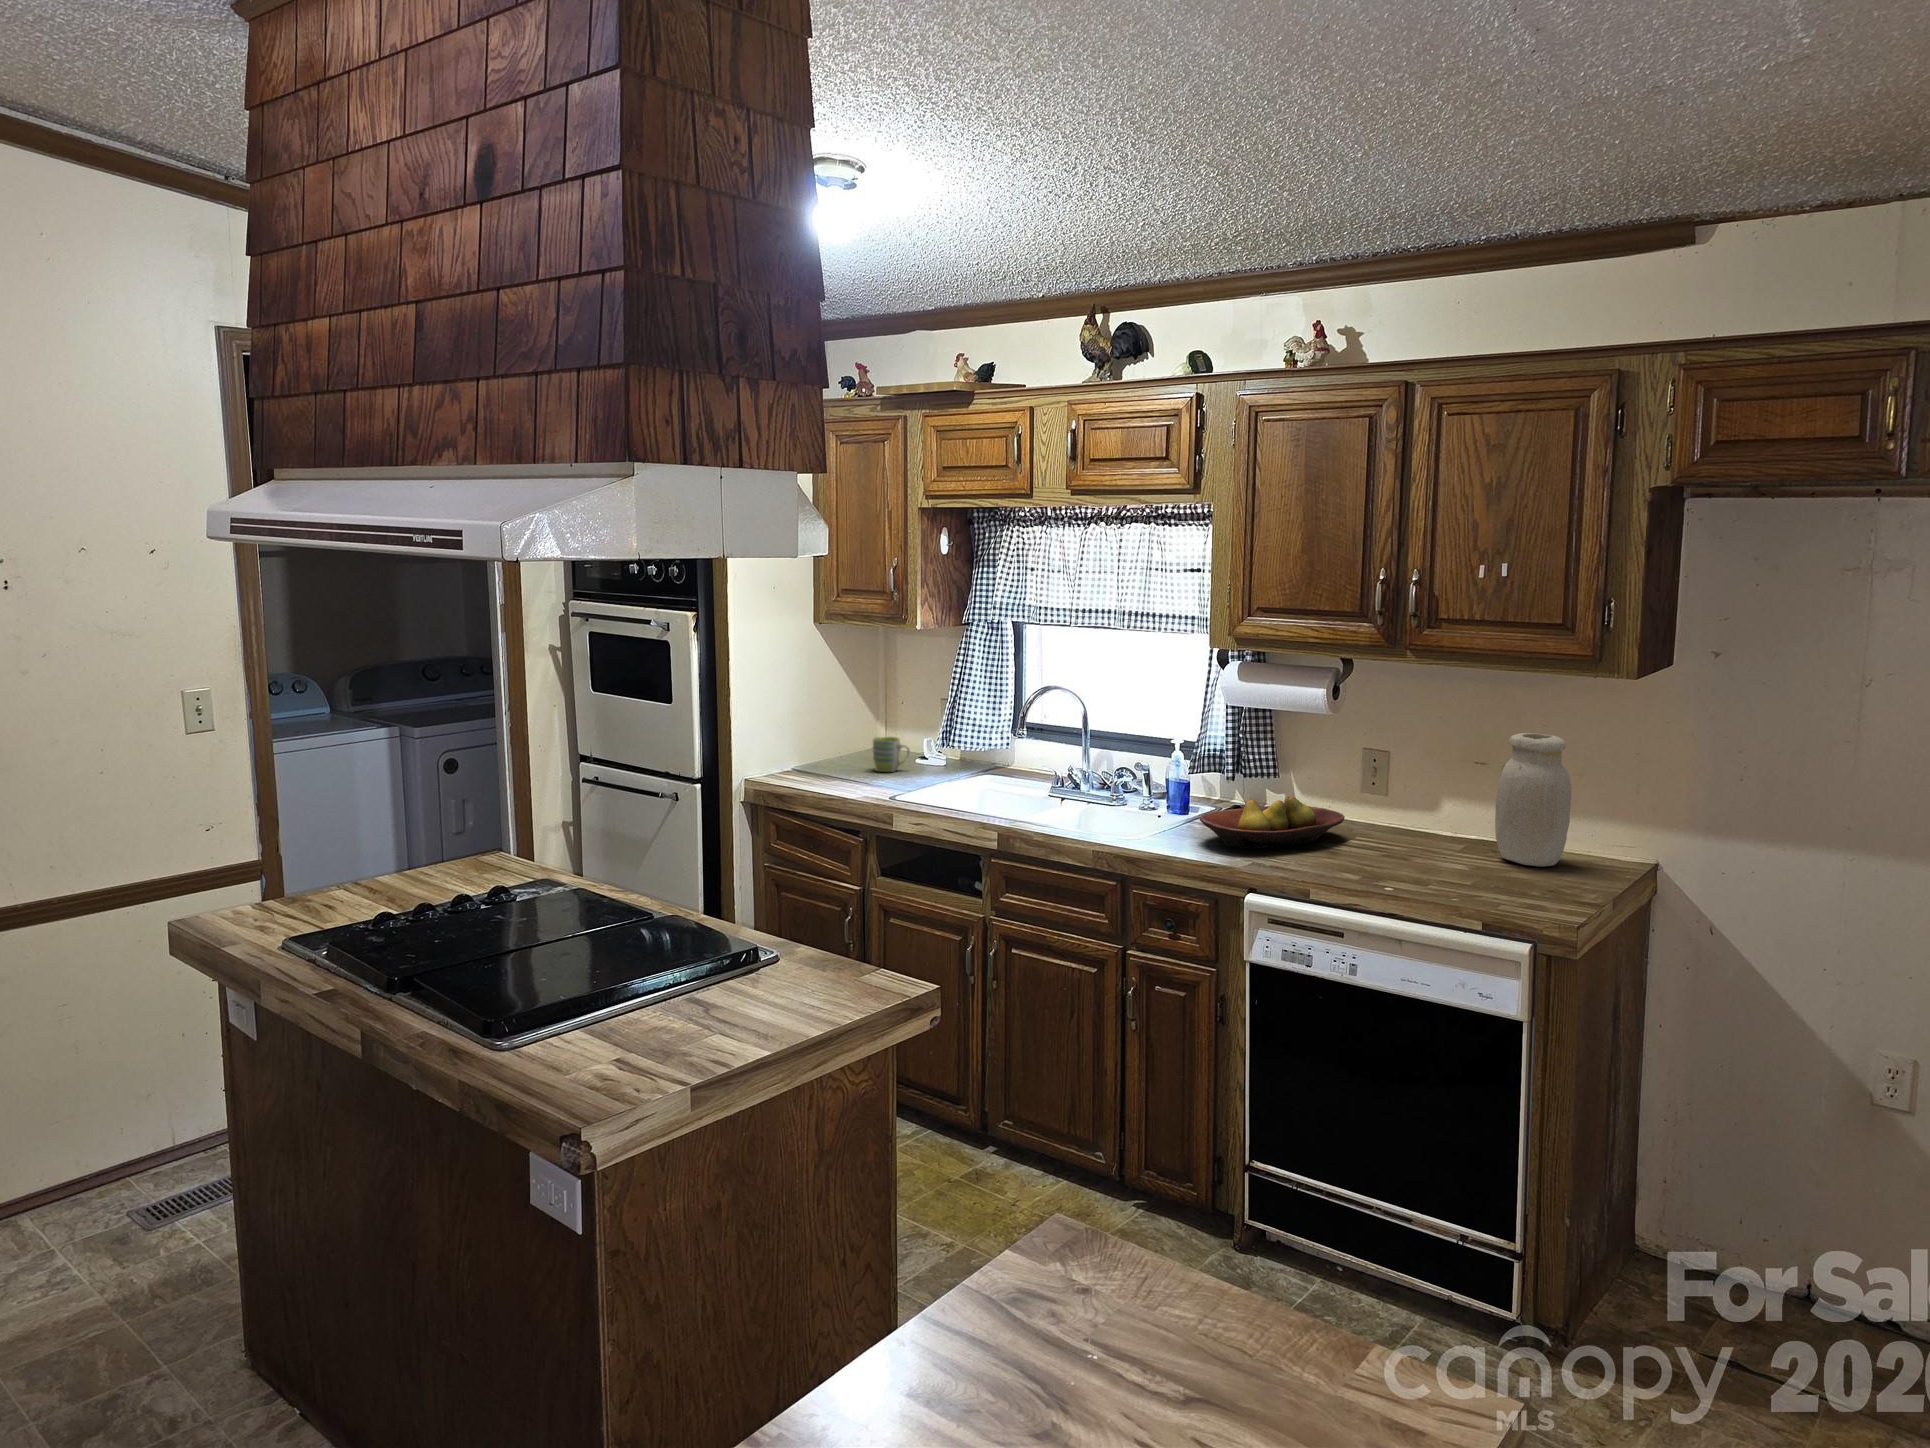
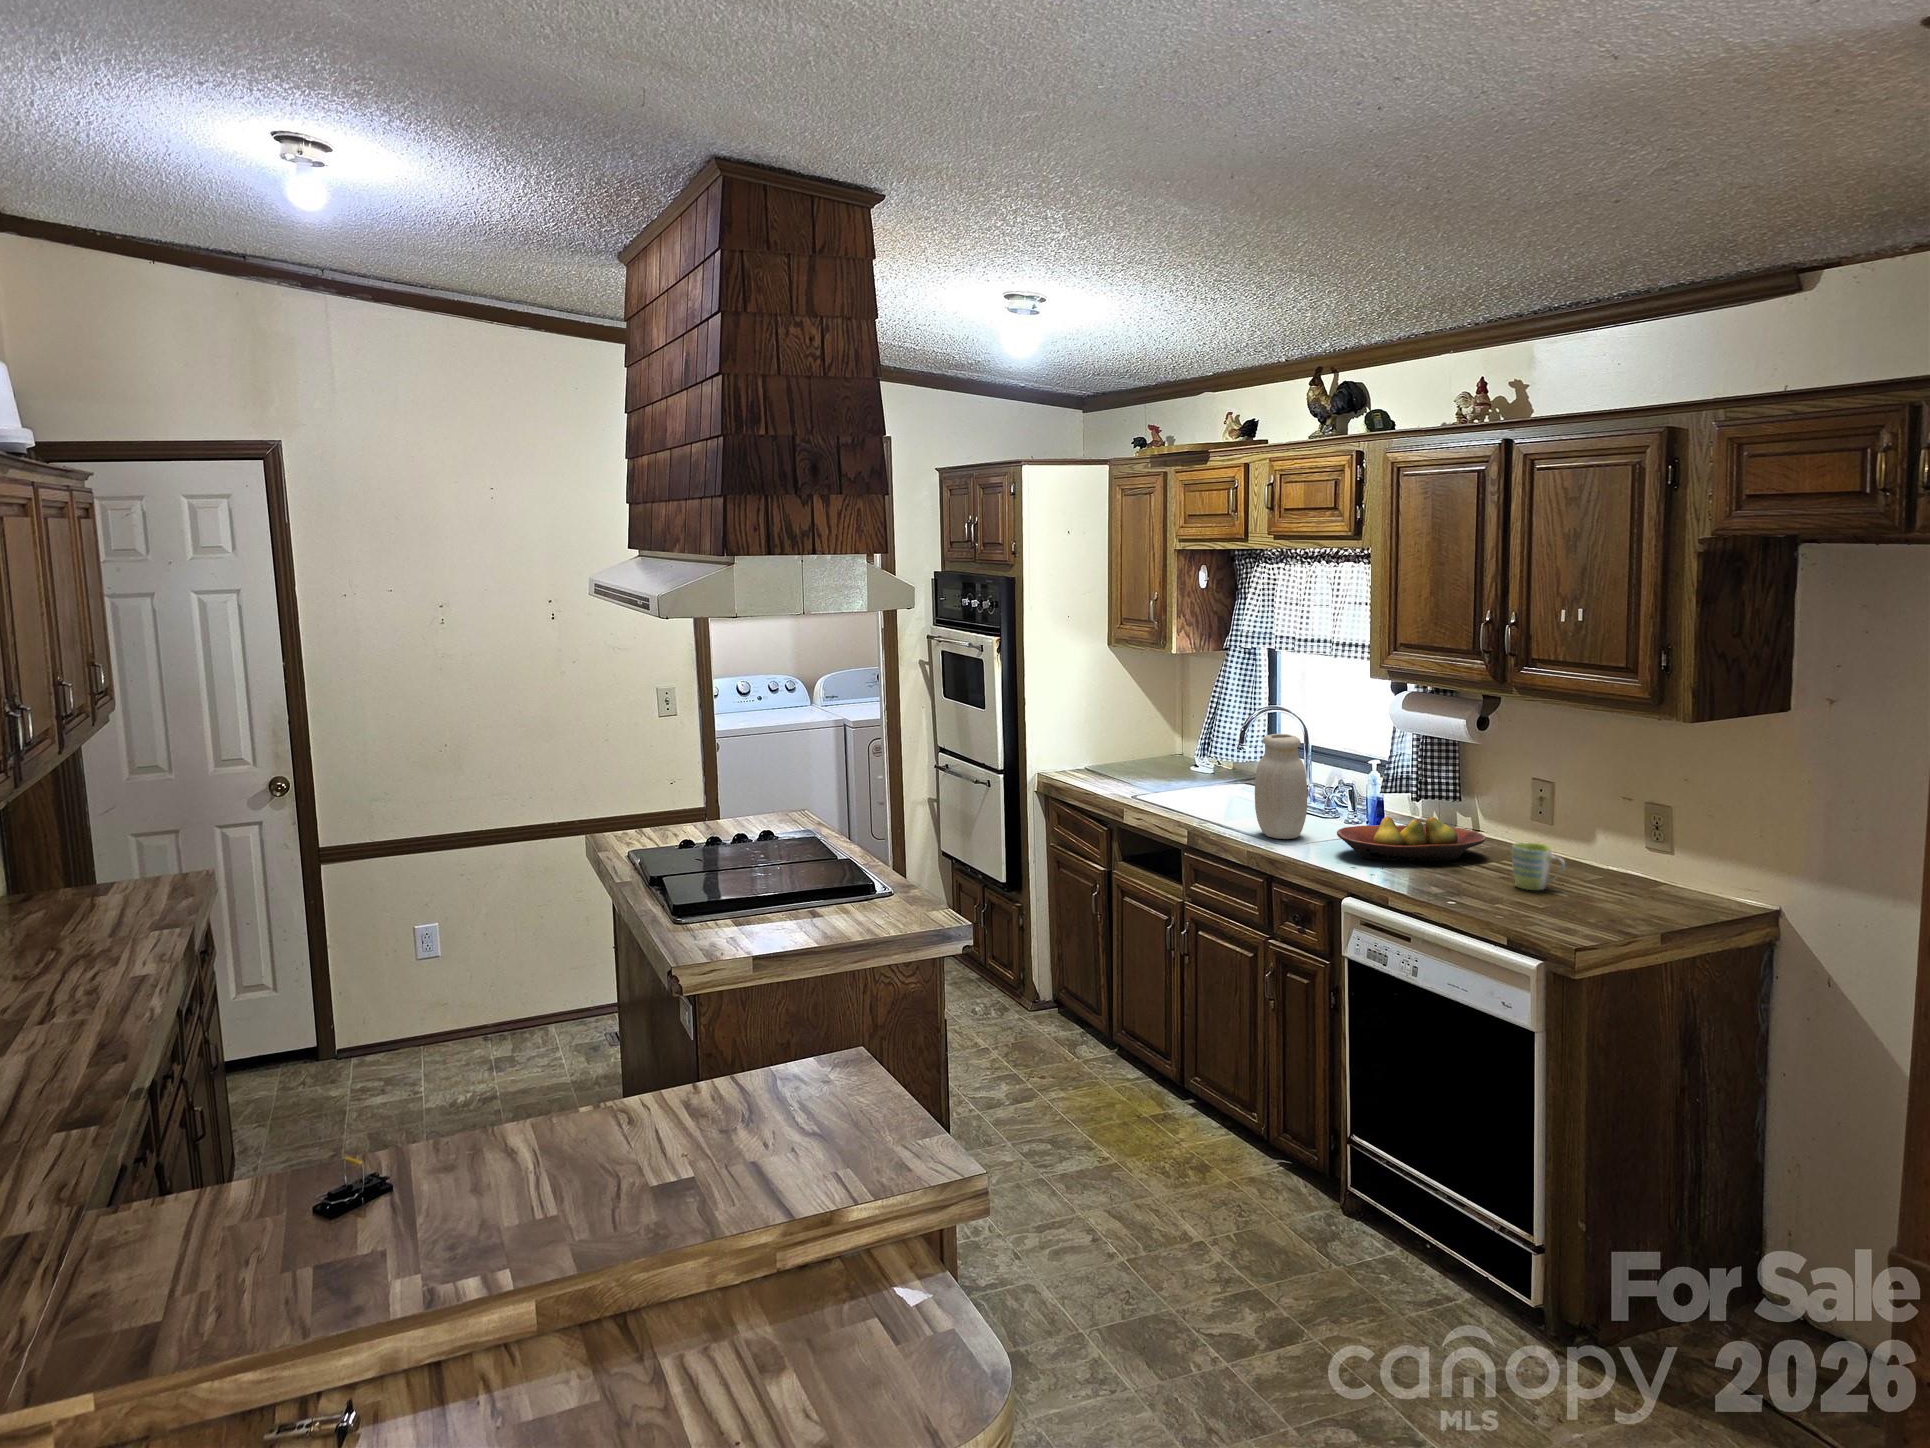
jar: present [1495,733,1571,867] -> present [1255,734,1307,839]
mug: present [873,737,910,772] -> present [1512,843,1565,890]

